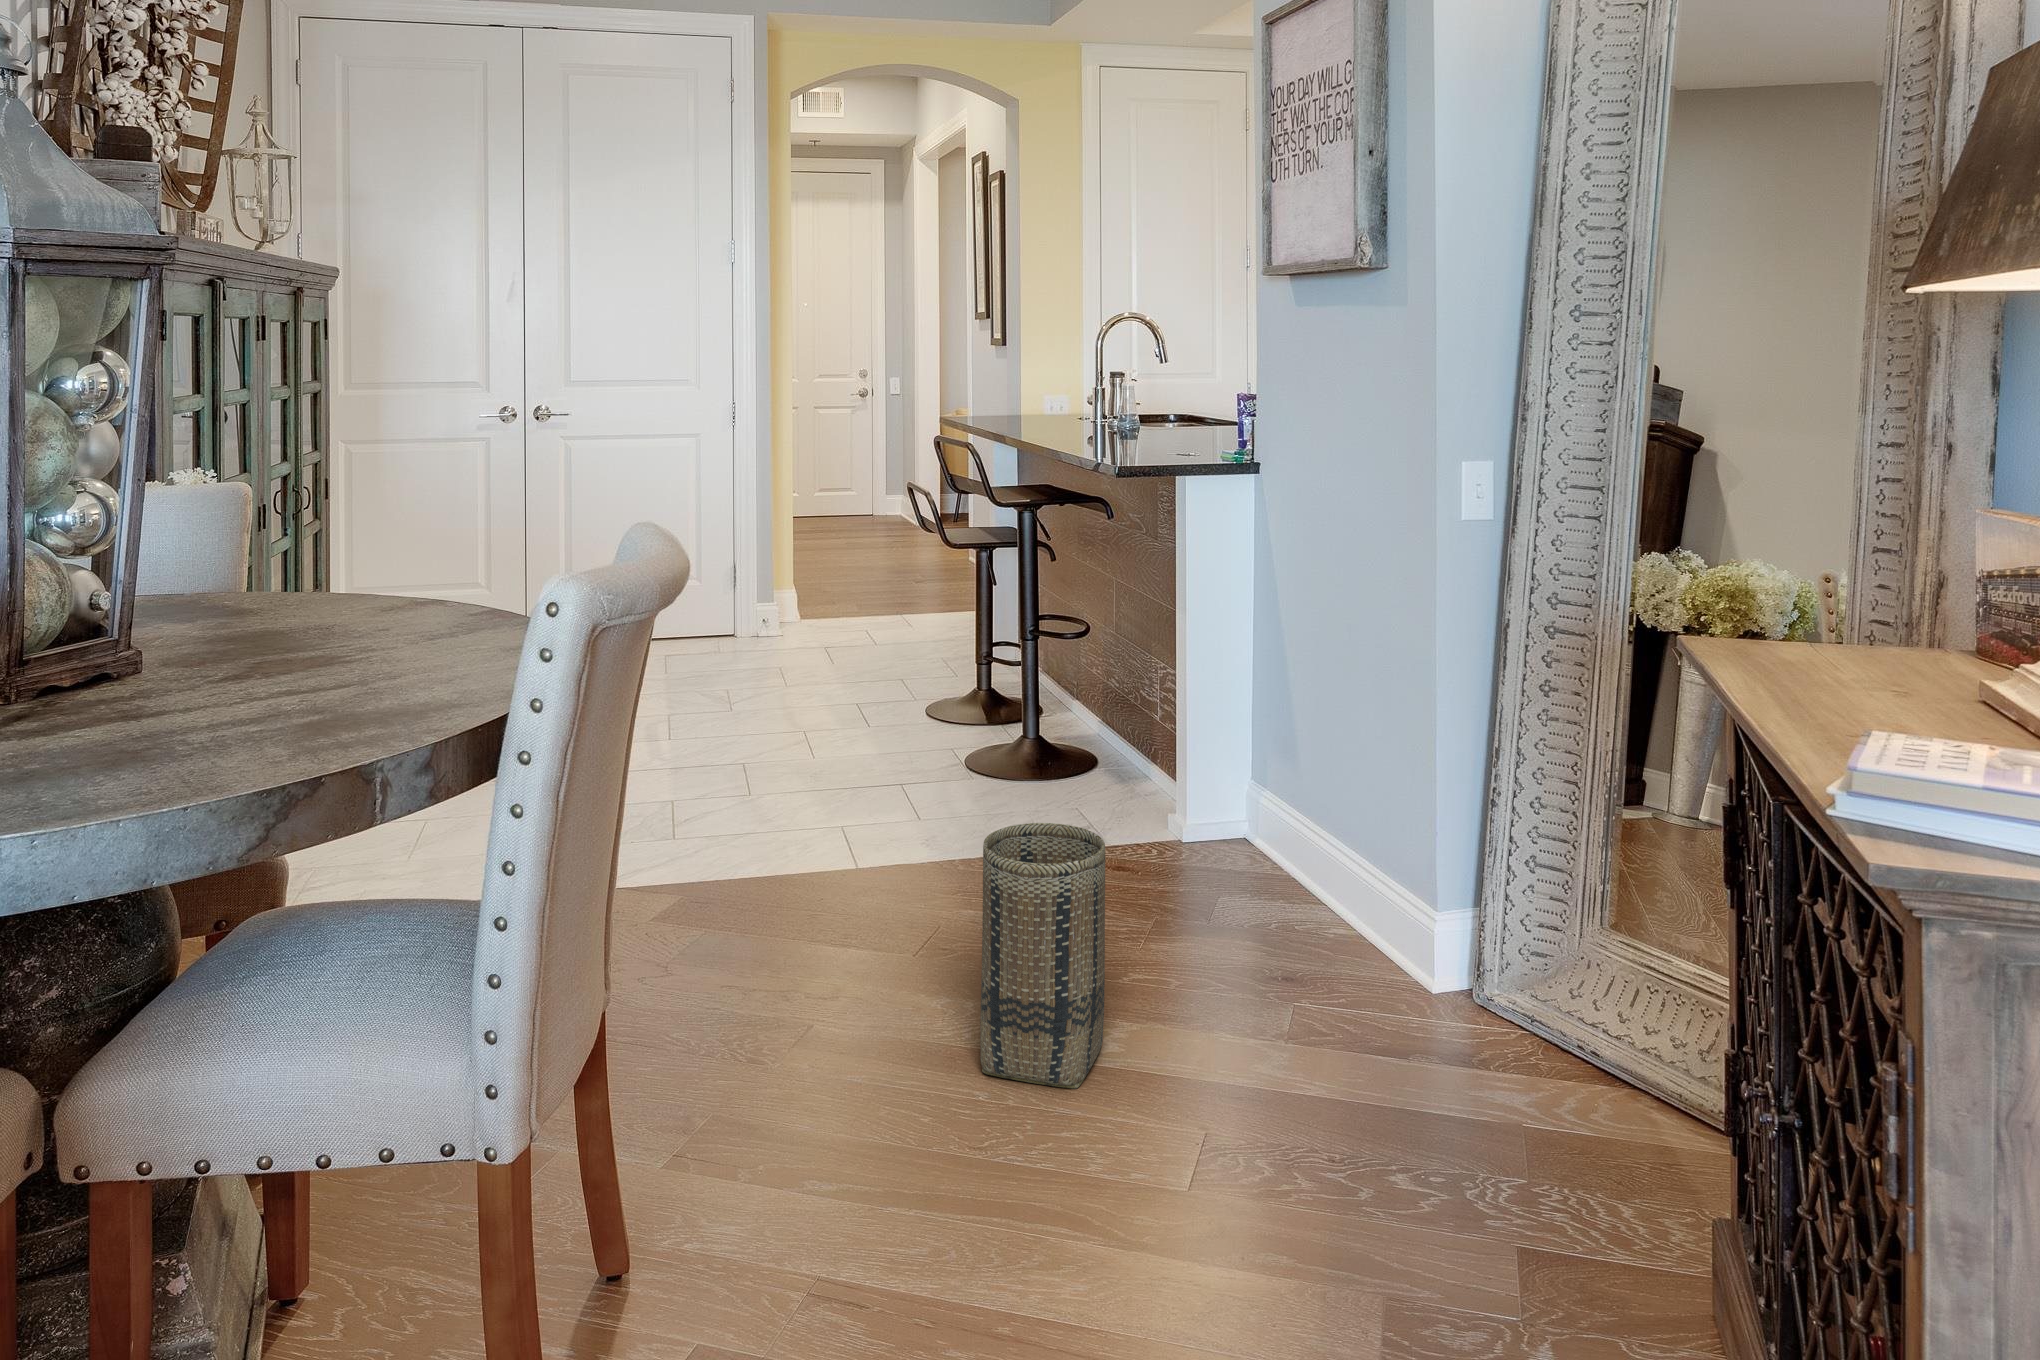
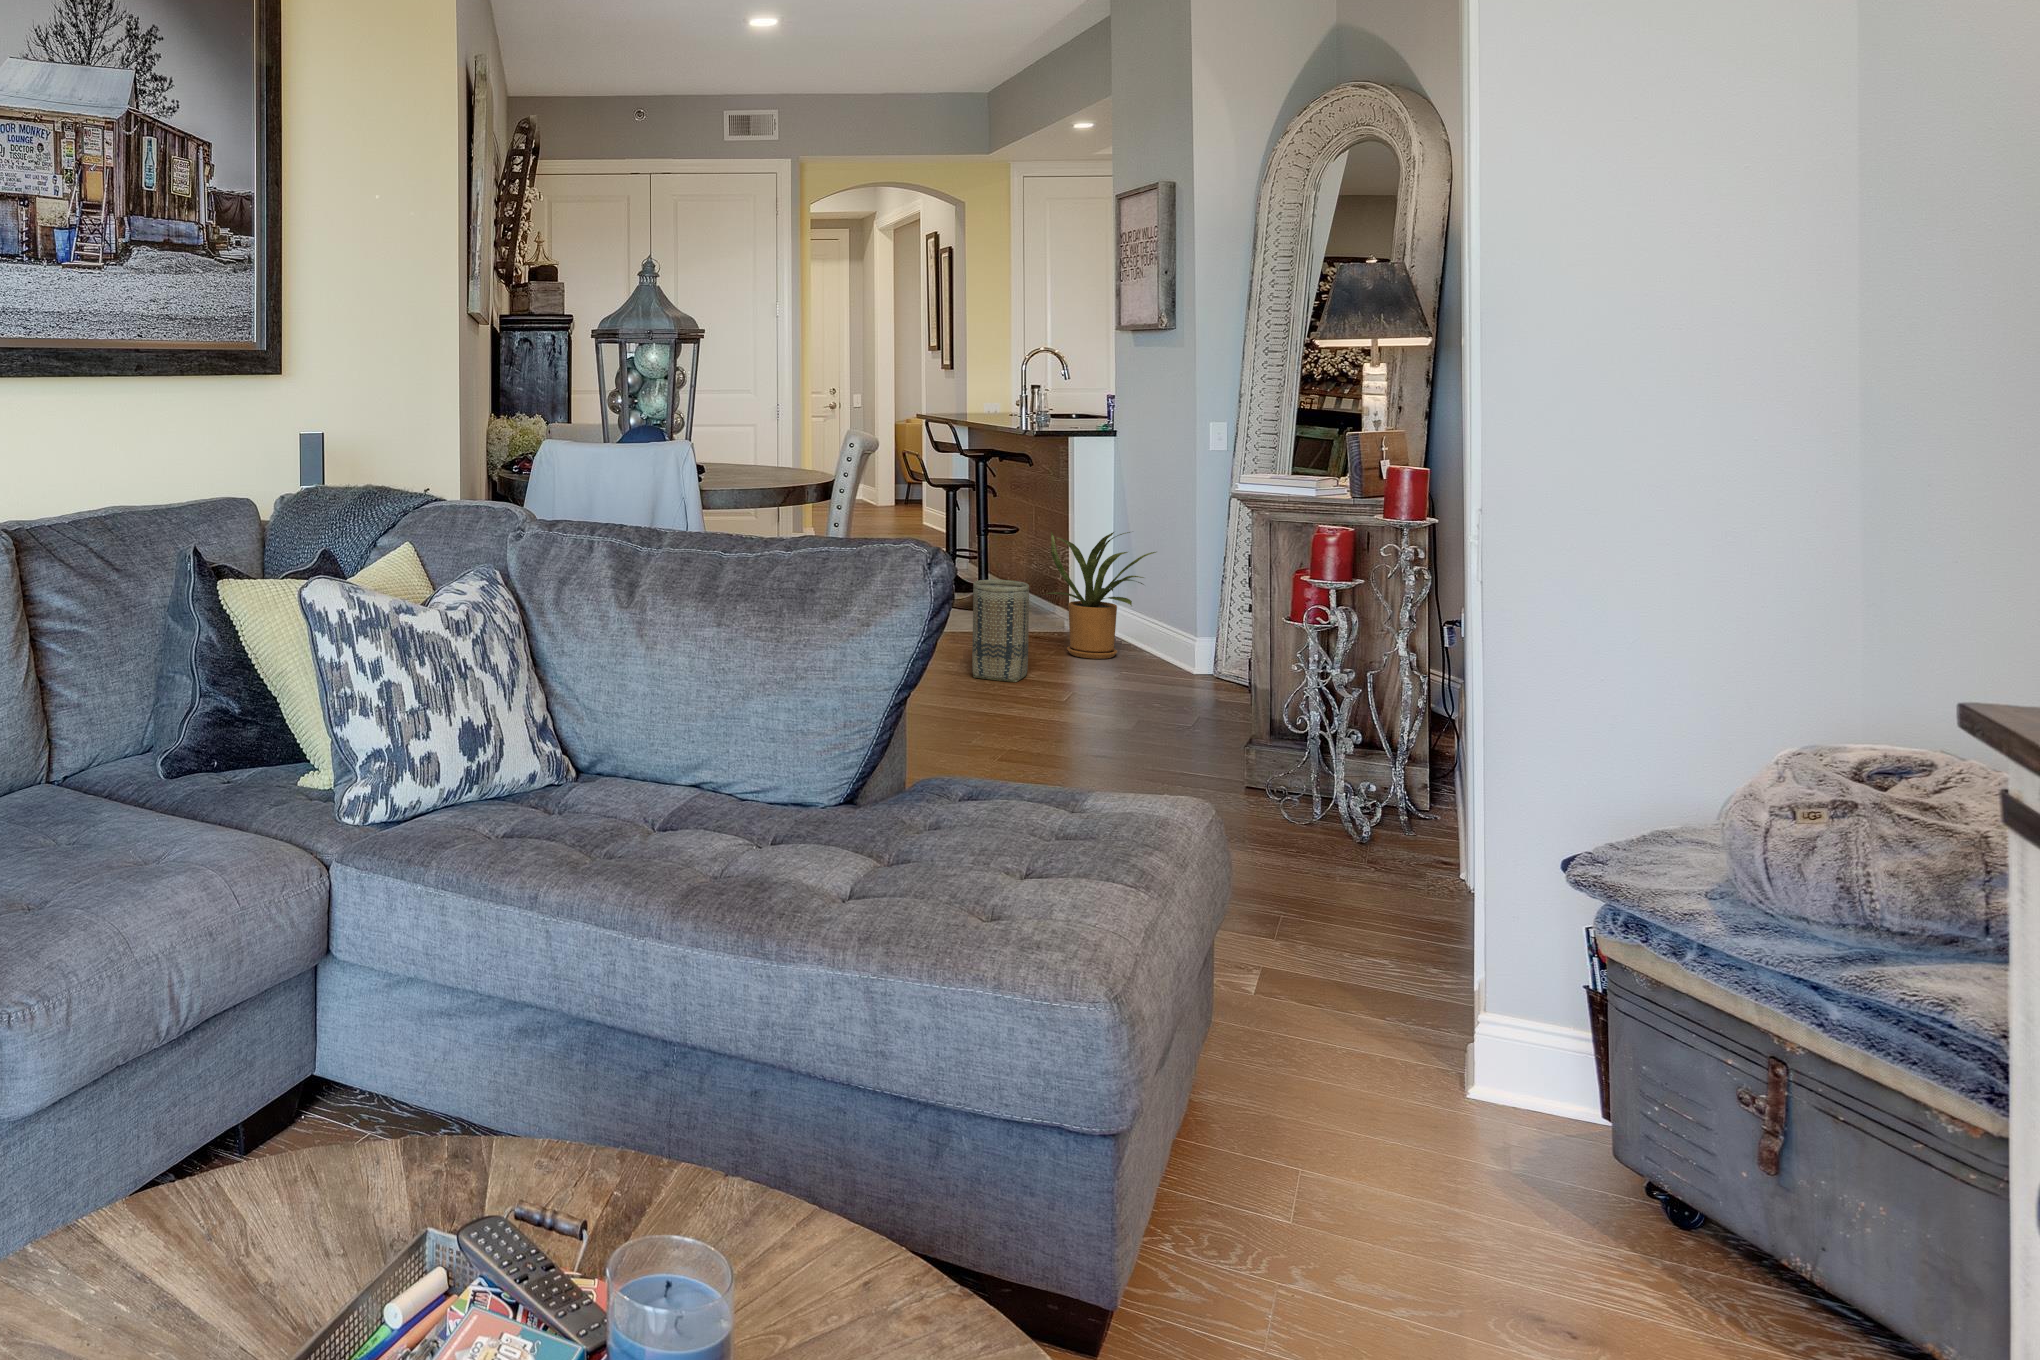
house plant: none [1130,674,1361,950] -> present [1047,532,1156,659]

